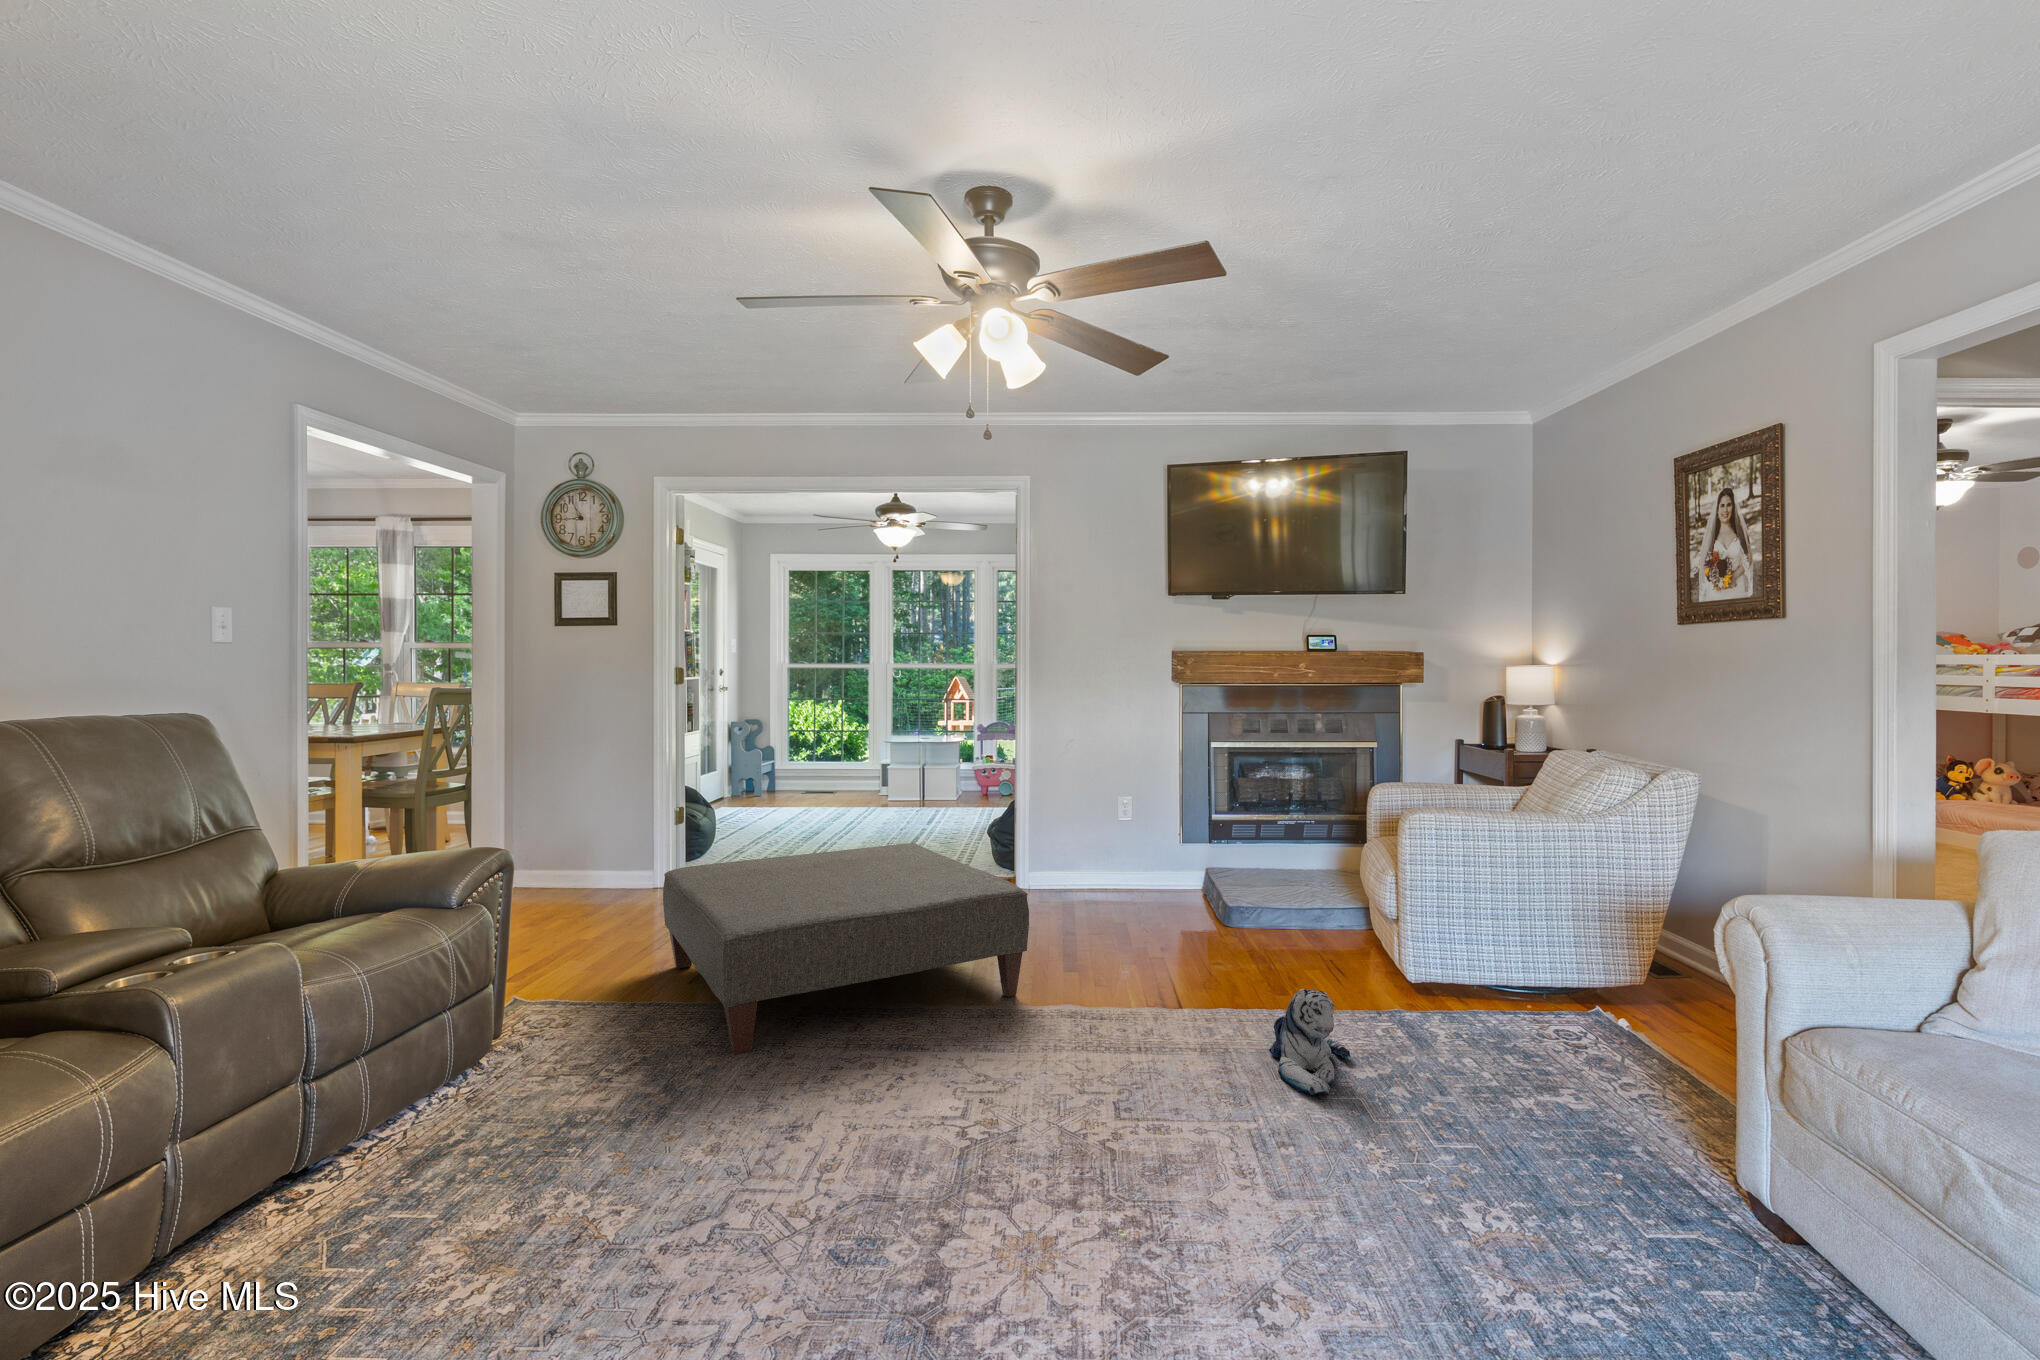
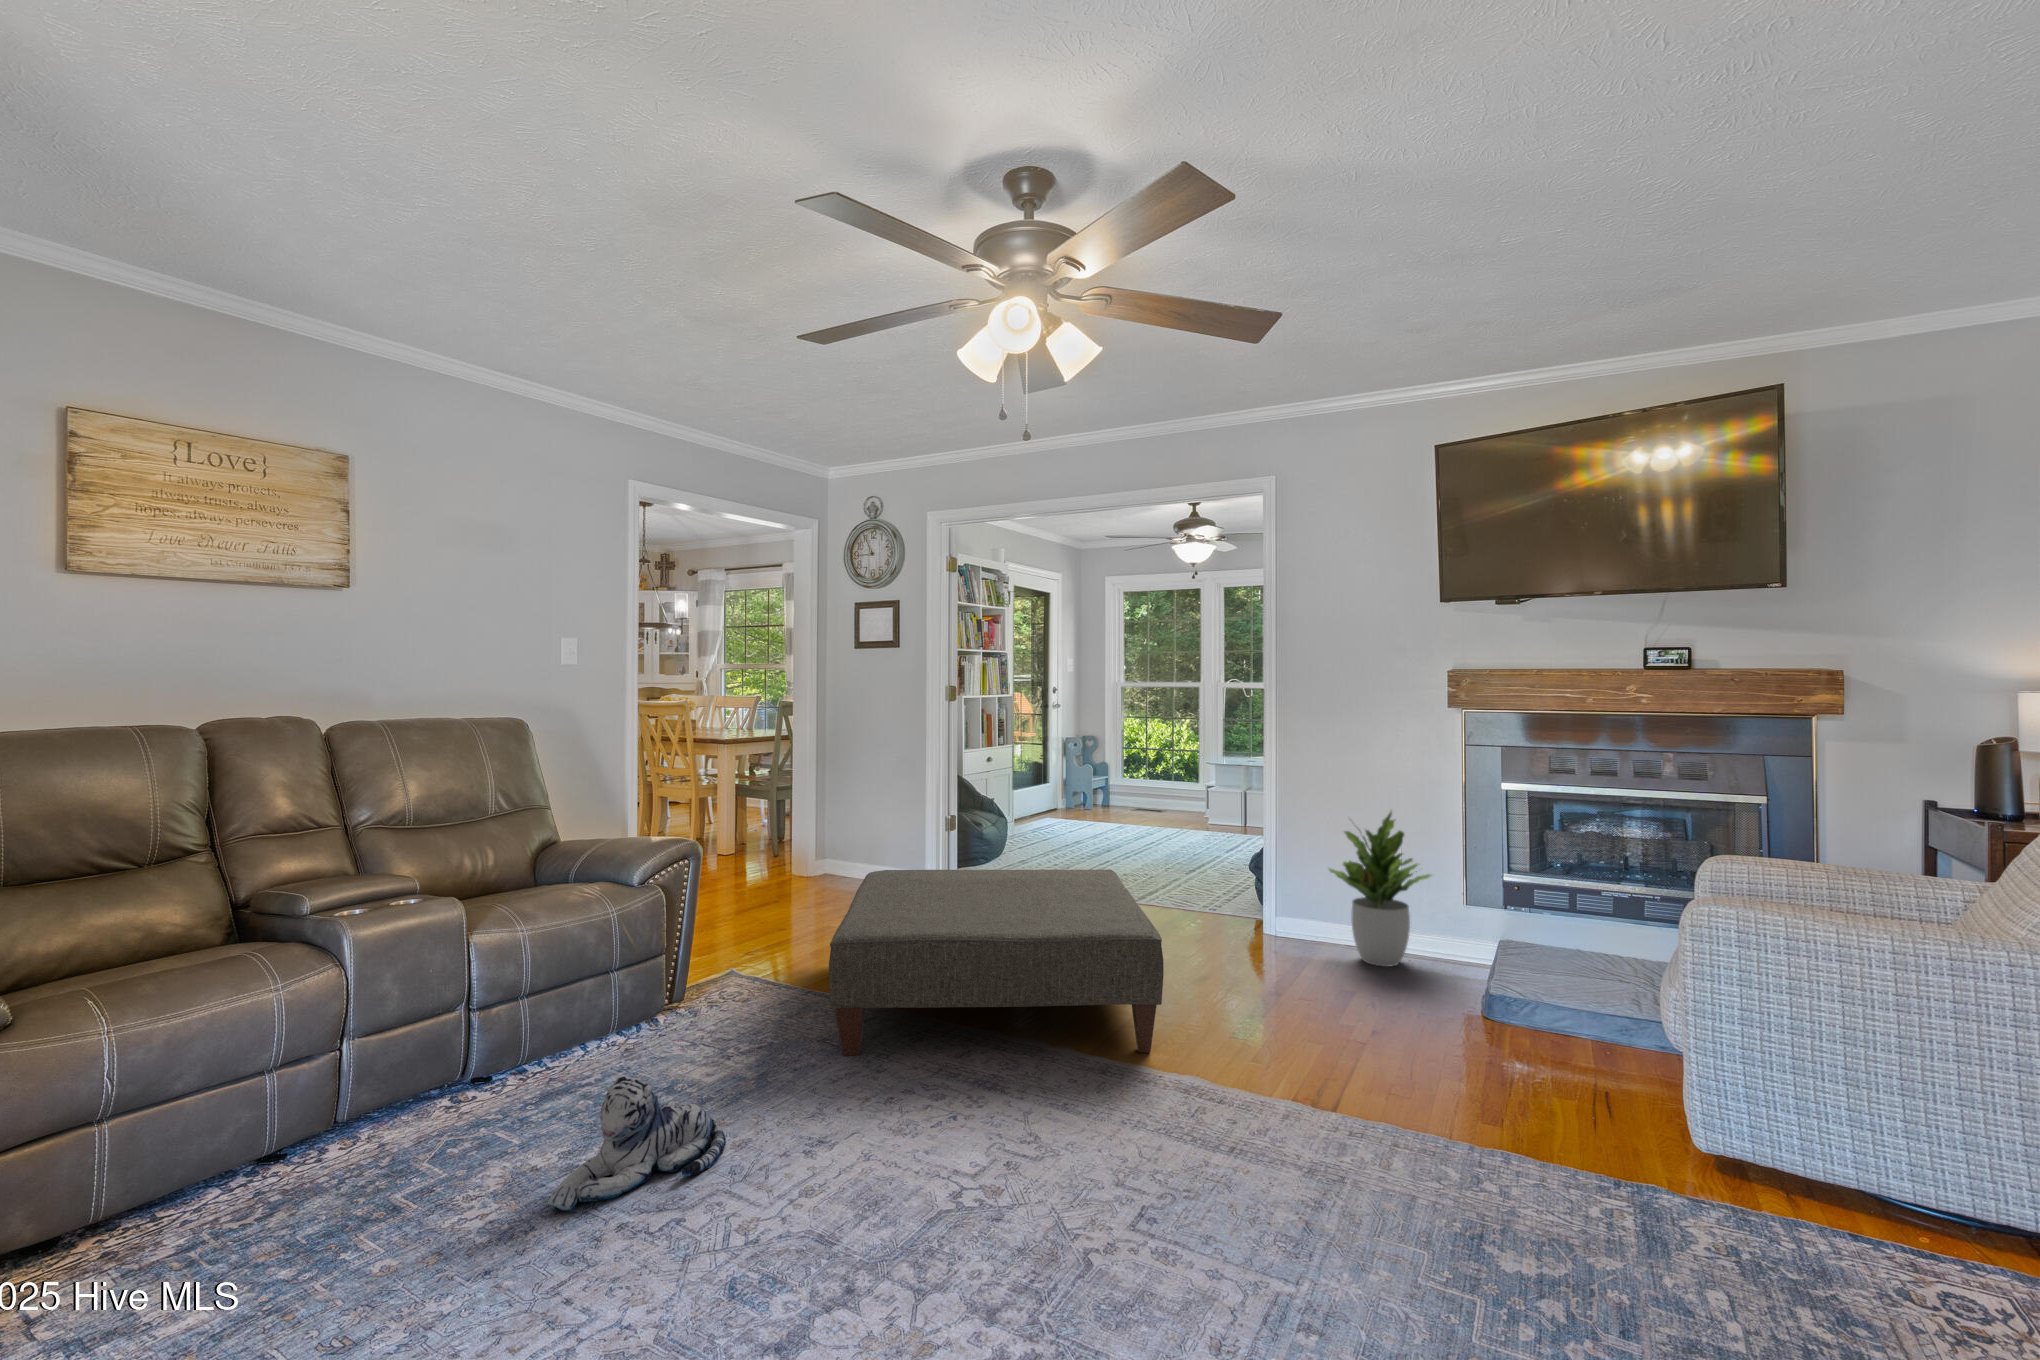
potted plant: none [1082,768,1164,901] -> present [1329,812,1431,967]
plush toy: present [1269,989,1350,1095] -> present [548,1076,726,1211]

